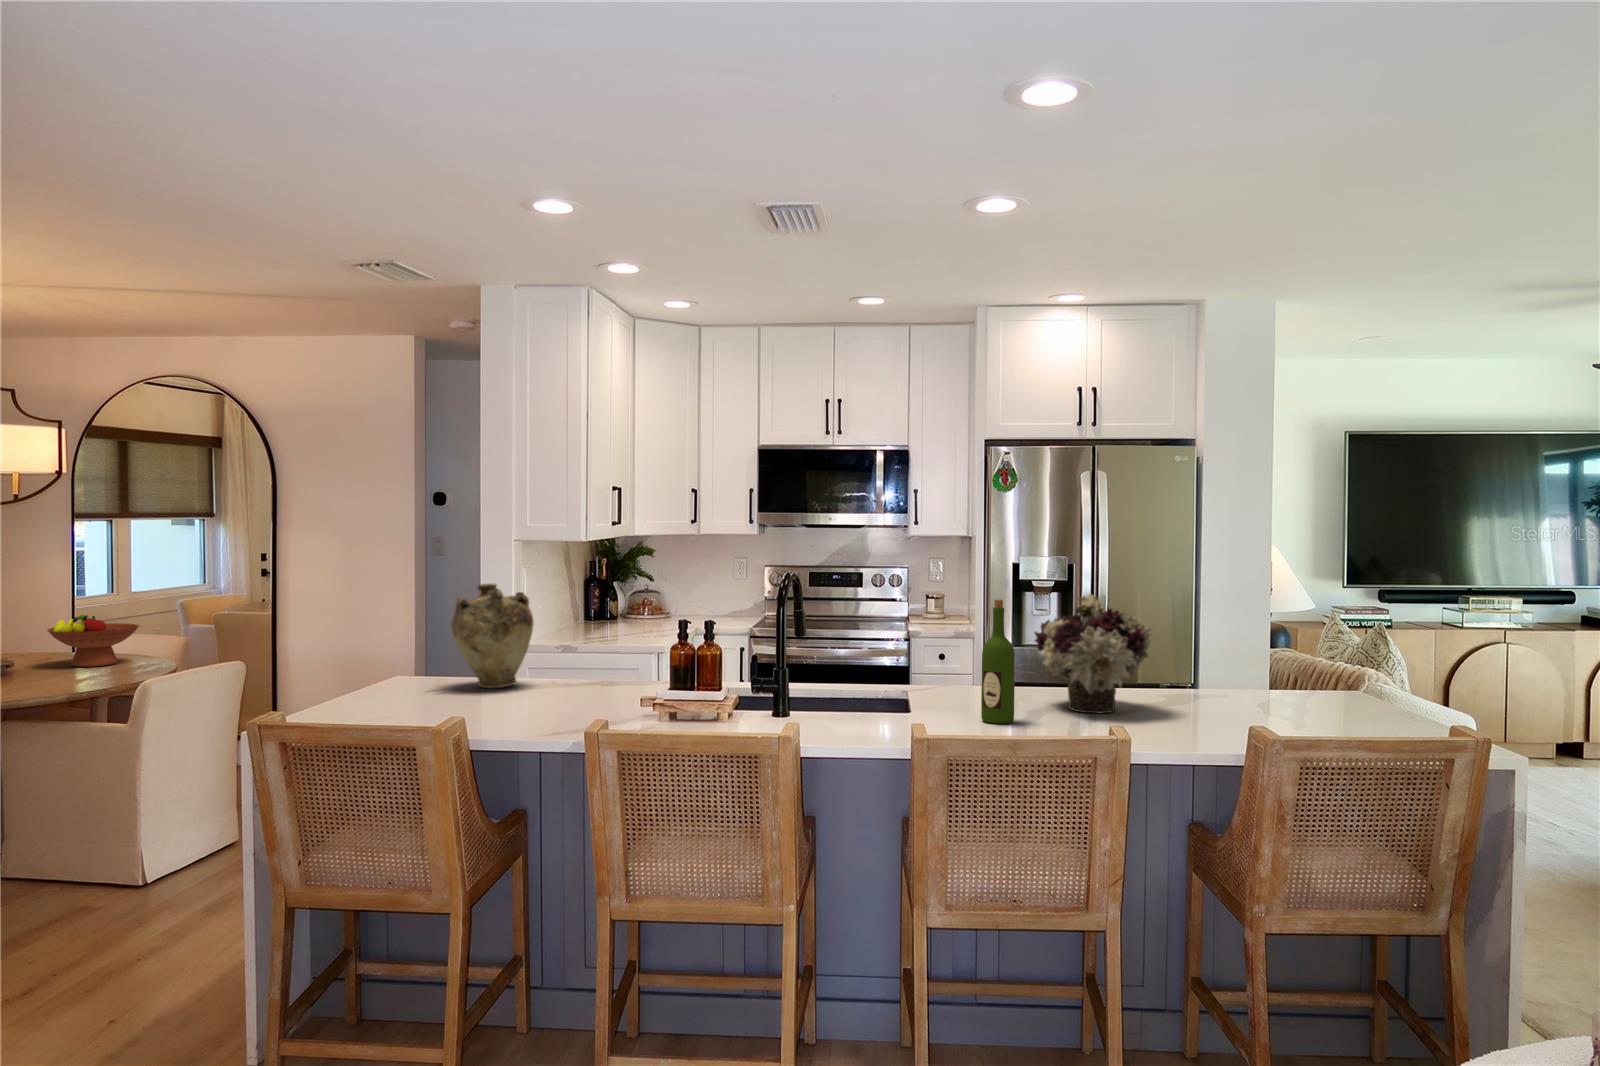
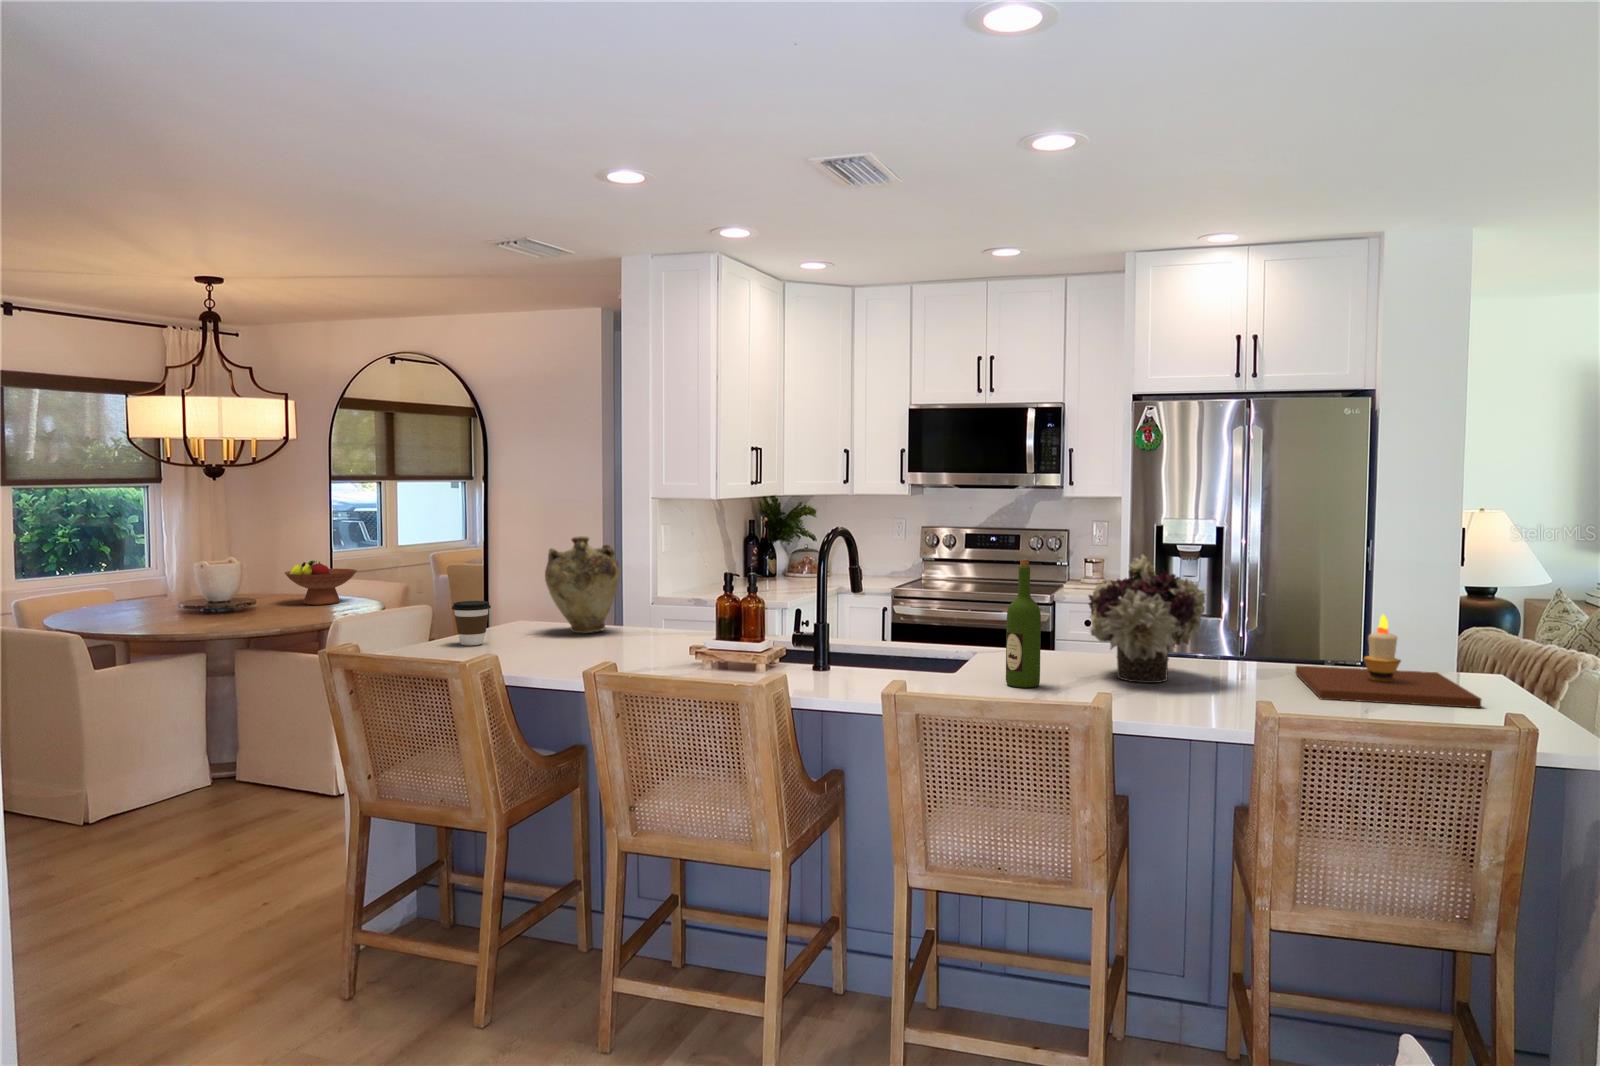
candle: none [1210,642,1386,722] -> present [1295,615,1481,708]
coffee cup: none [361,657,406,707] -> present [452,601,491,645]

